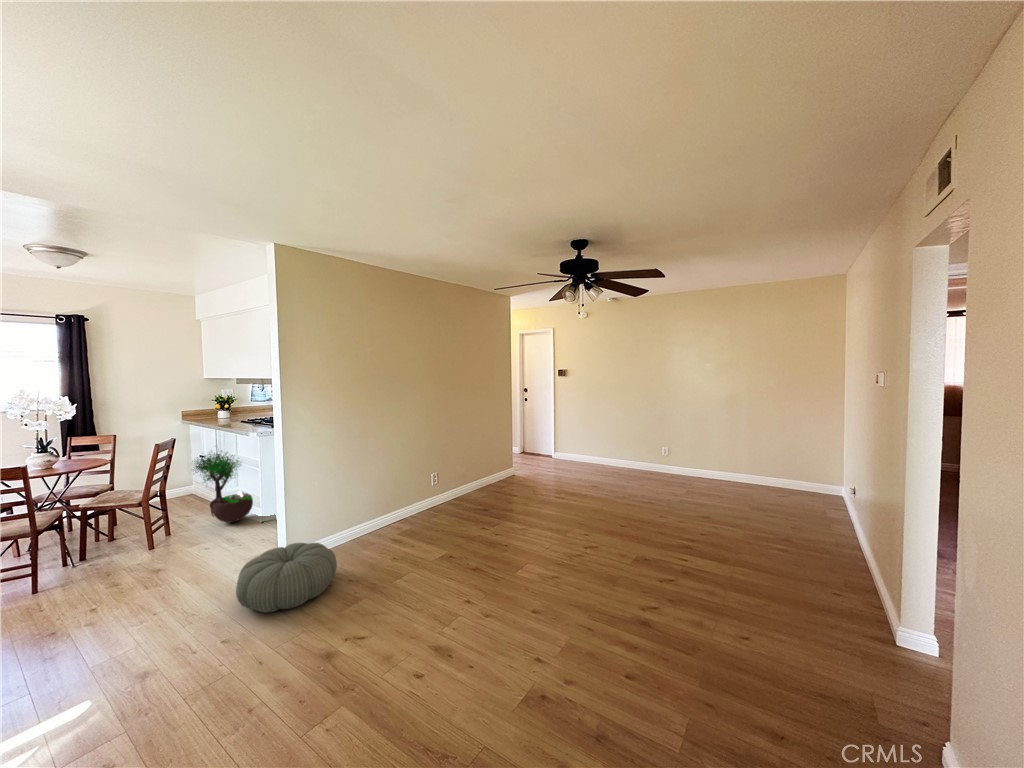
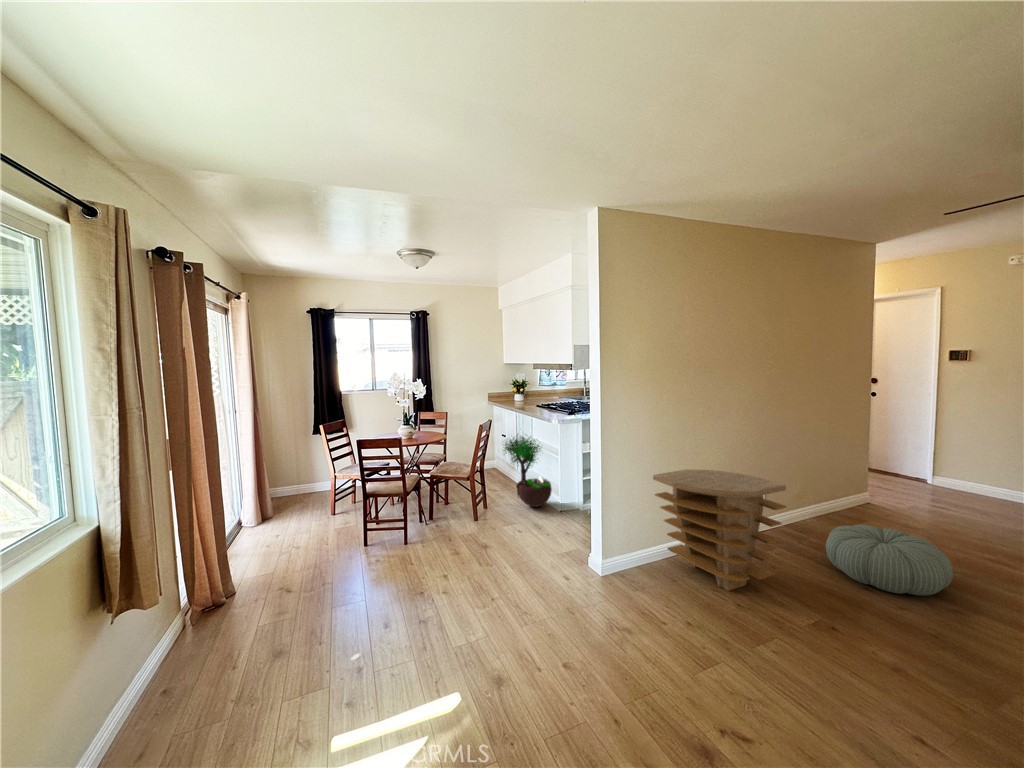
side table: none [335,463,428,551] -> present [653,469,787,591]
pouf: present [236,543,337,612] -> present [826,525,953,596]

